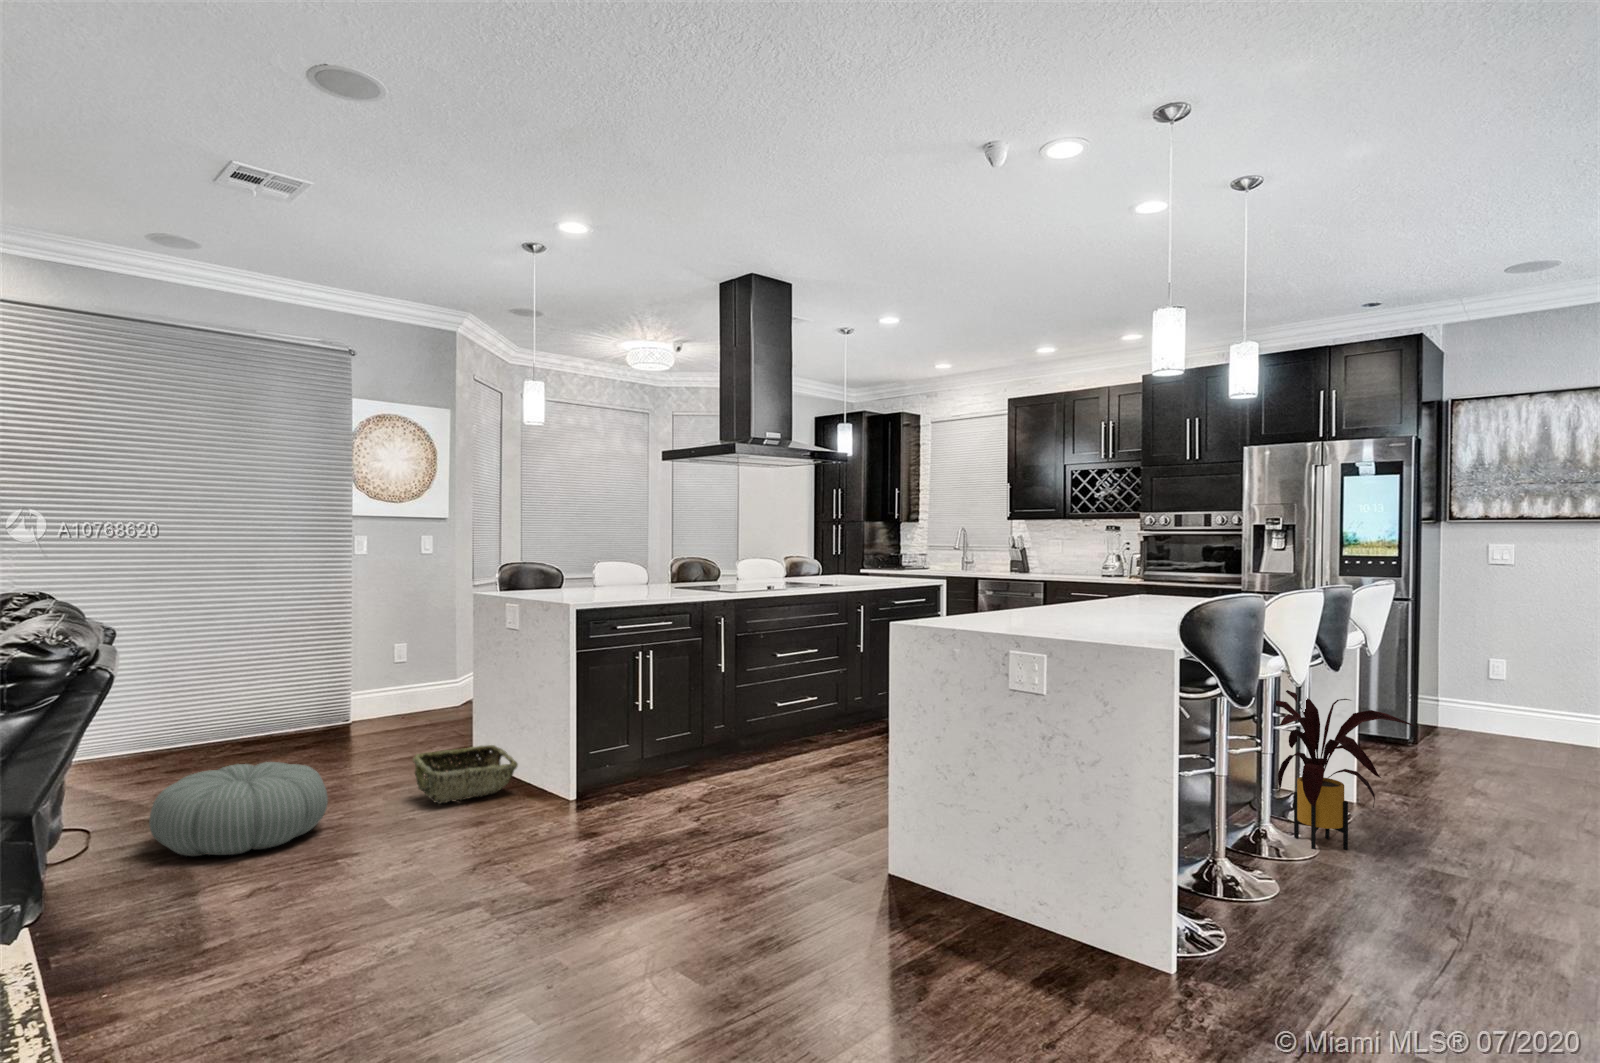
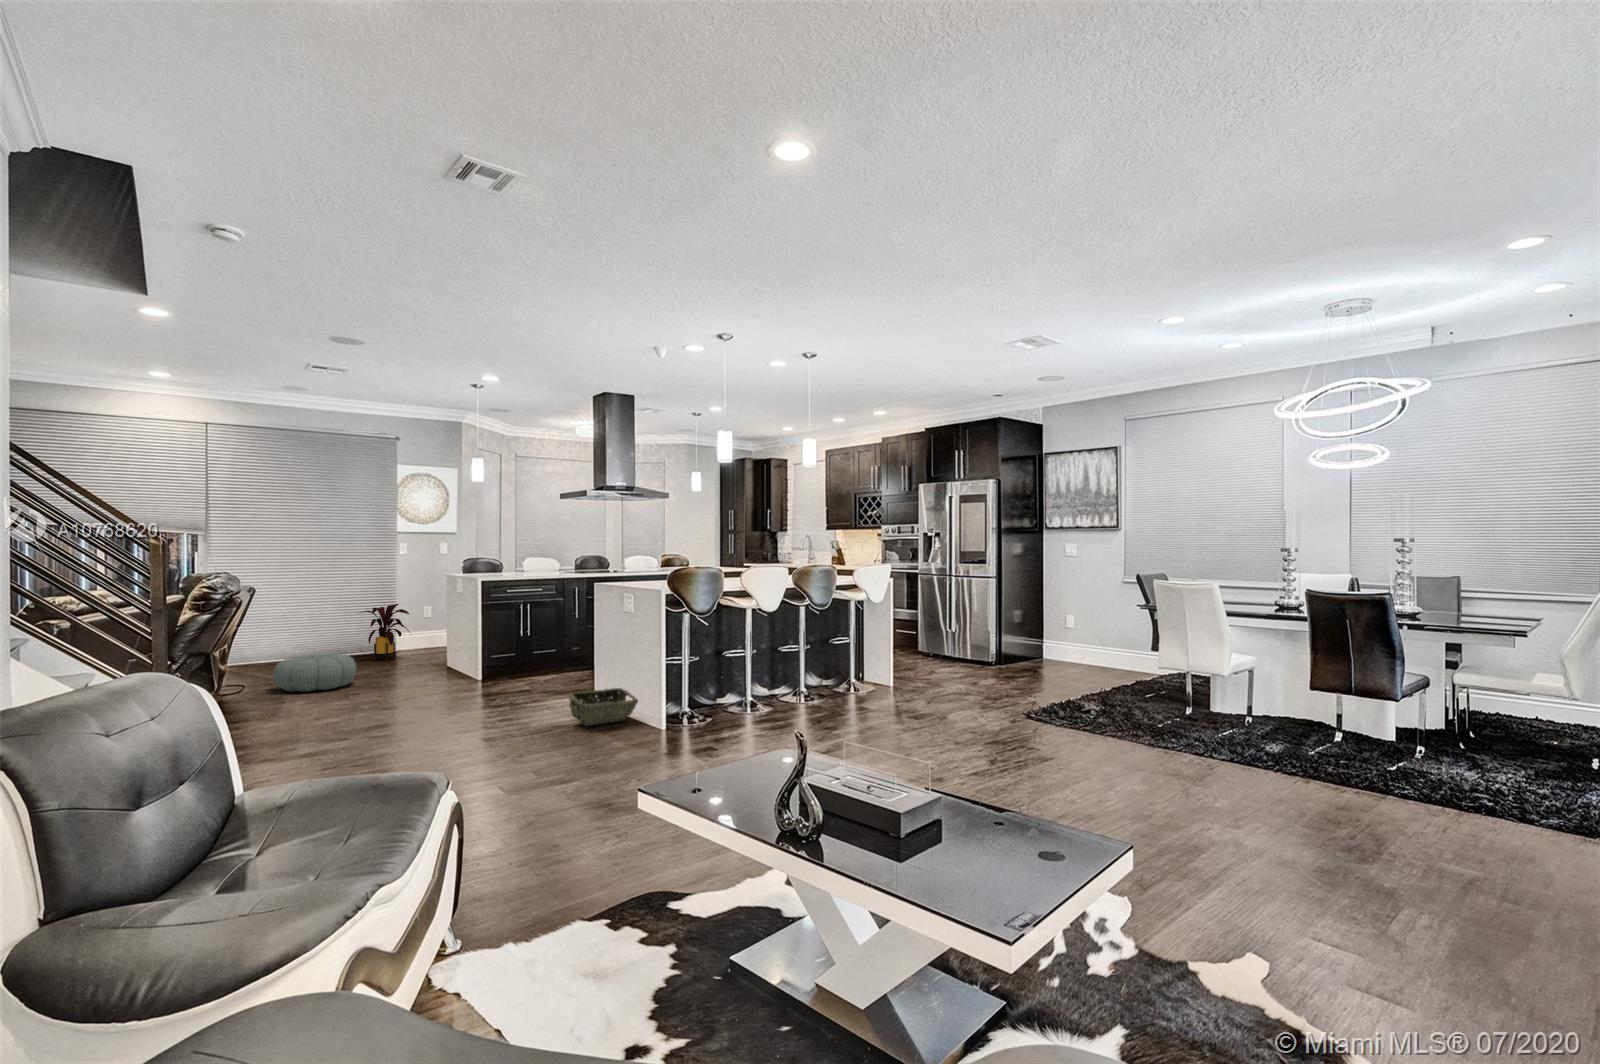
house plant: present [1276,690,1413,849] -> present [360,604,409,661]
woven basket: present [413,745,518,804] -> present [569,688,638,726]

